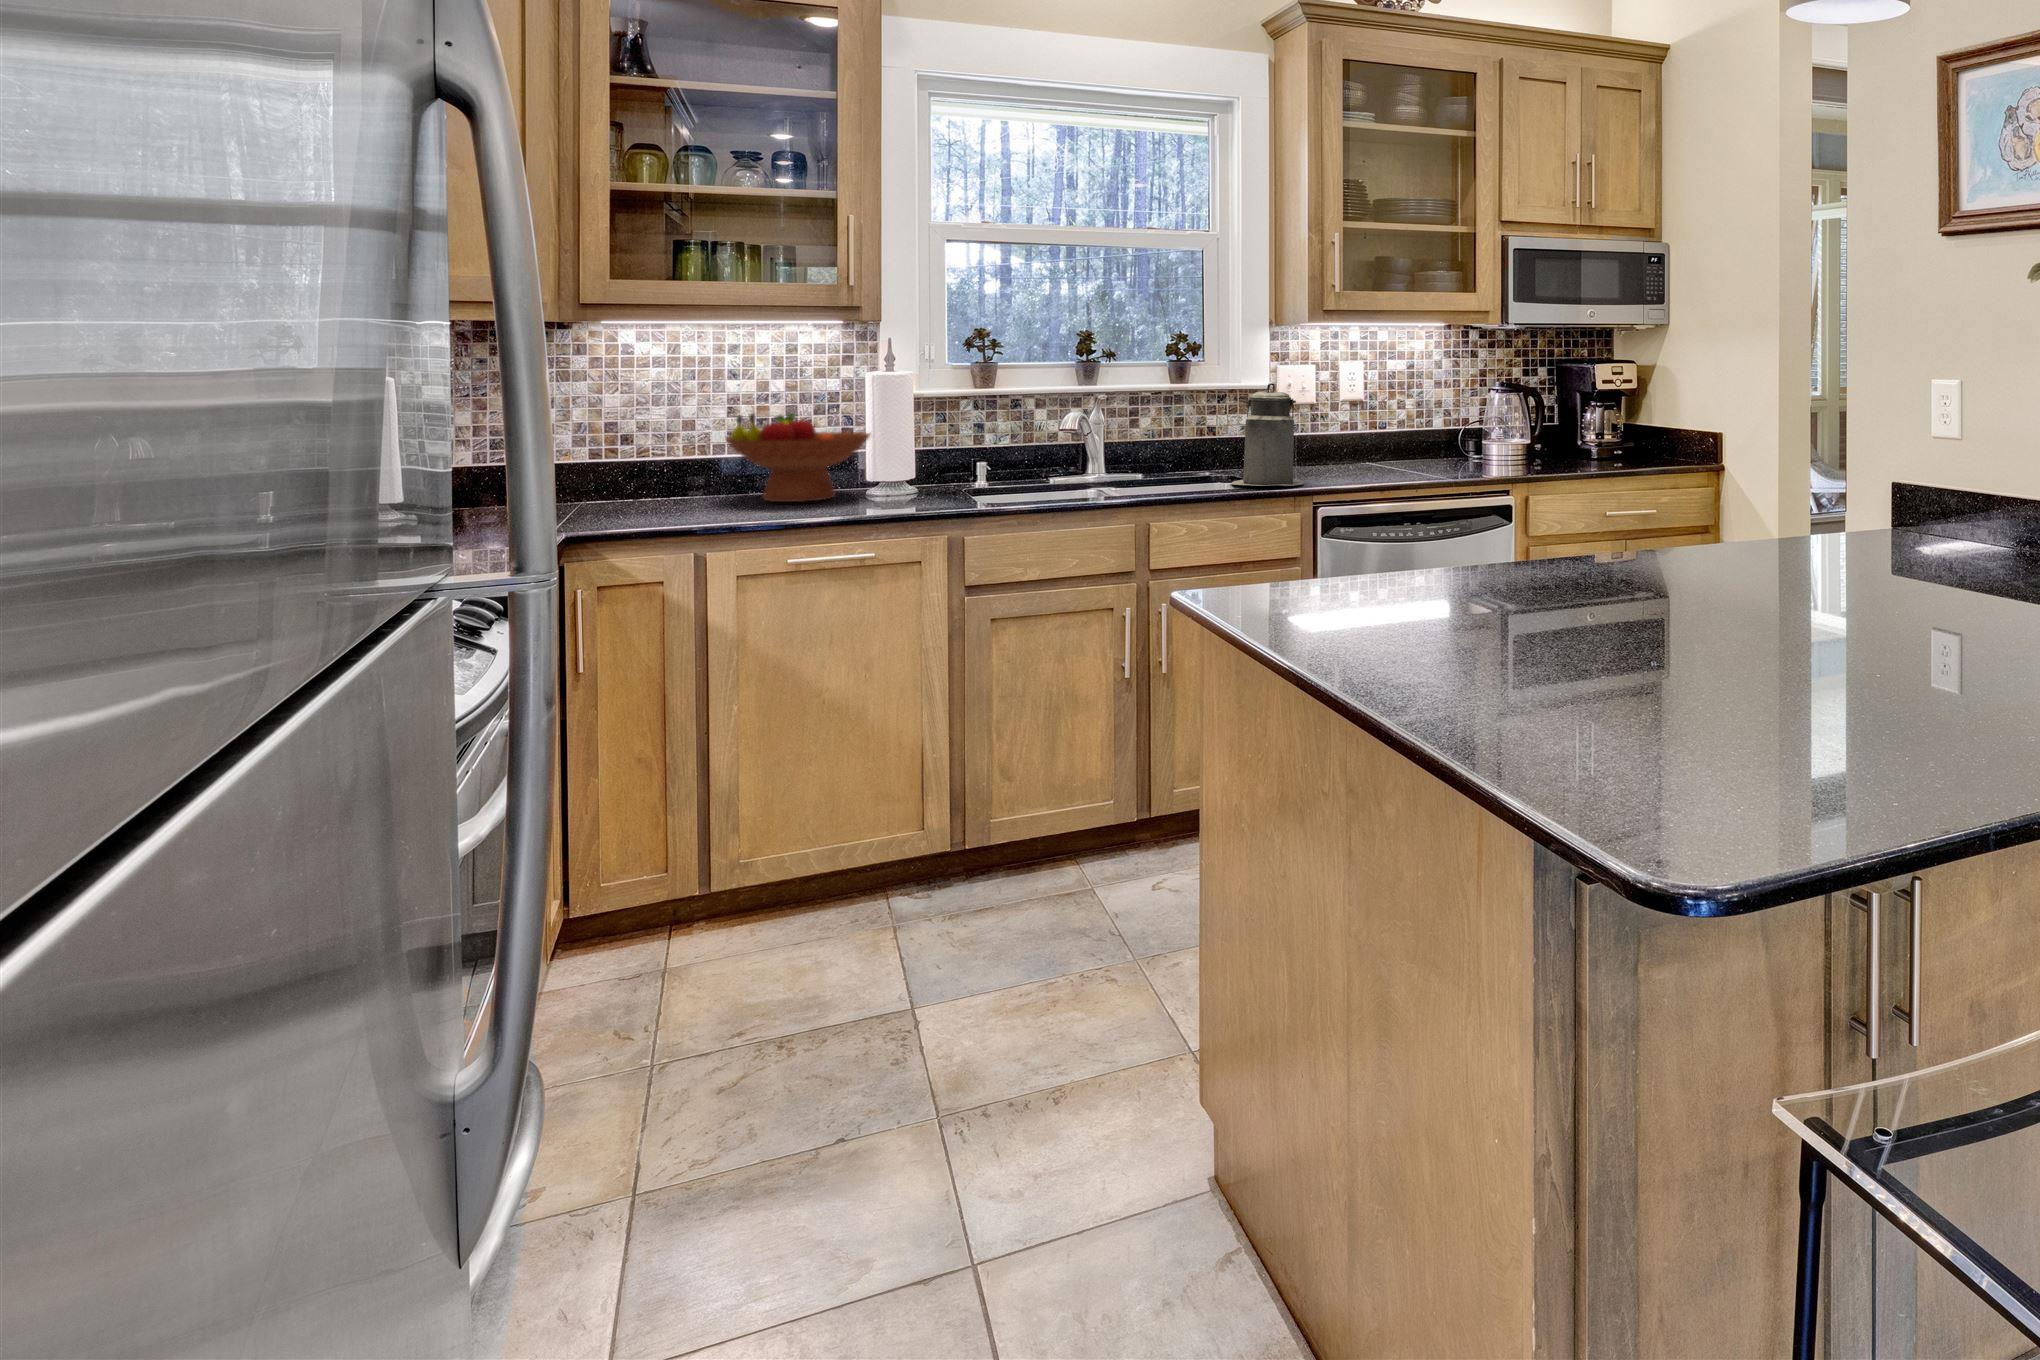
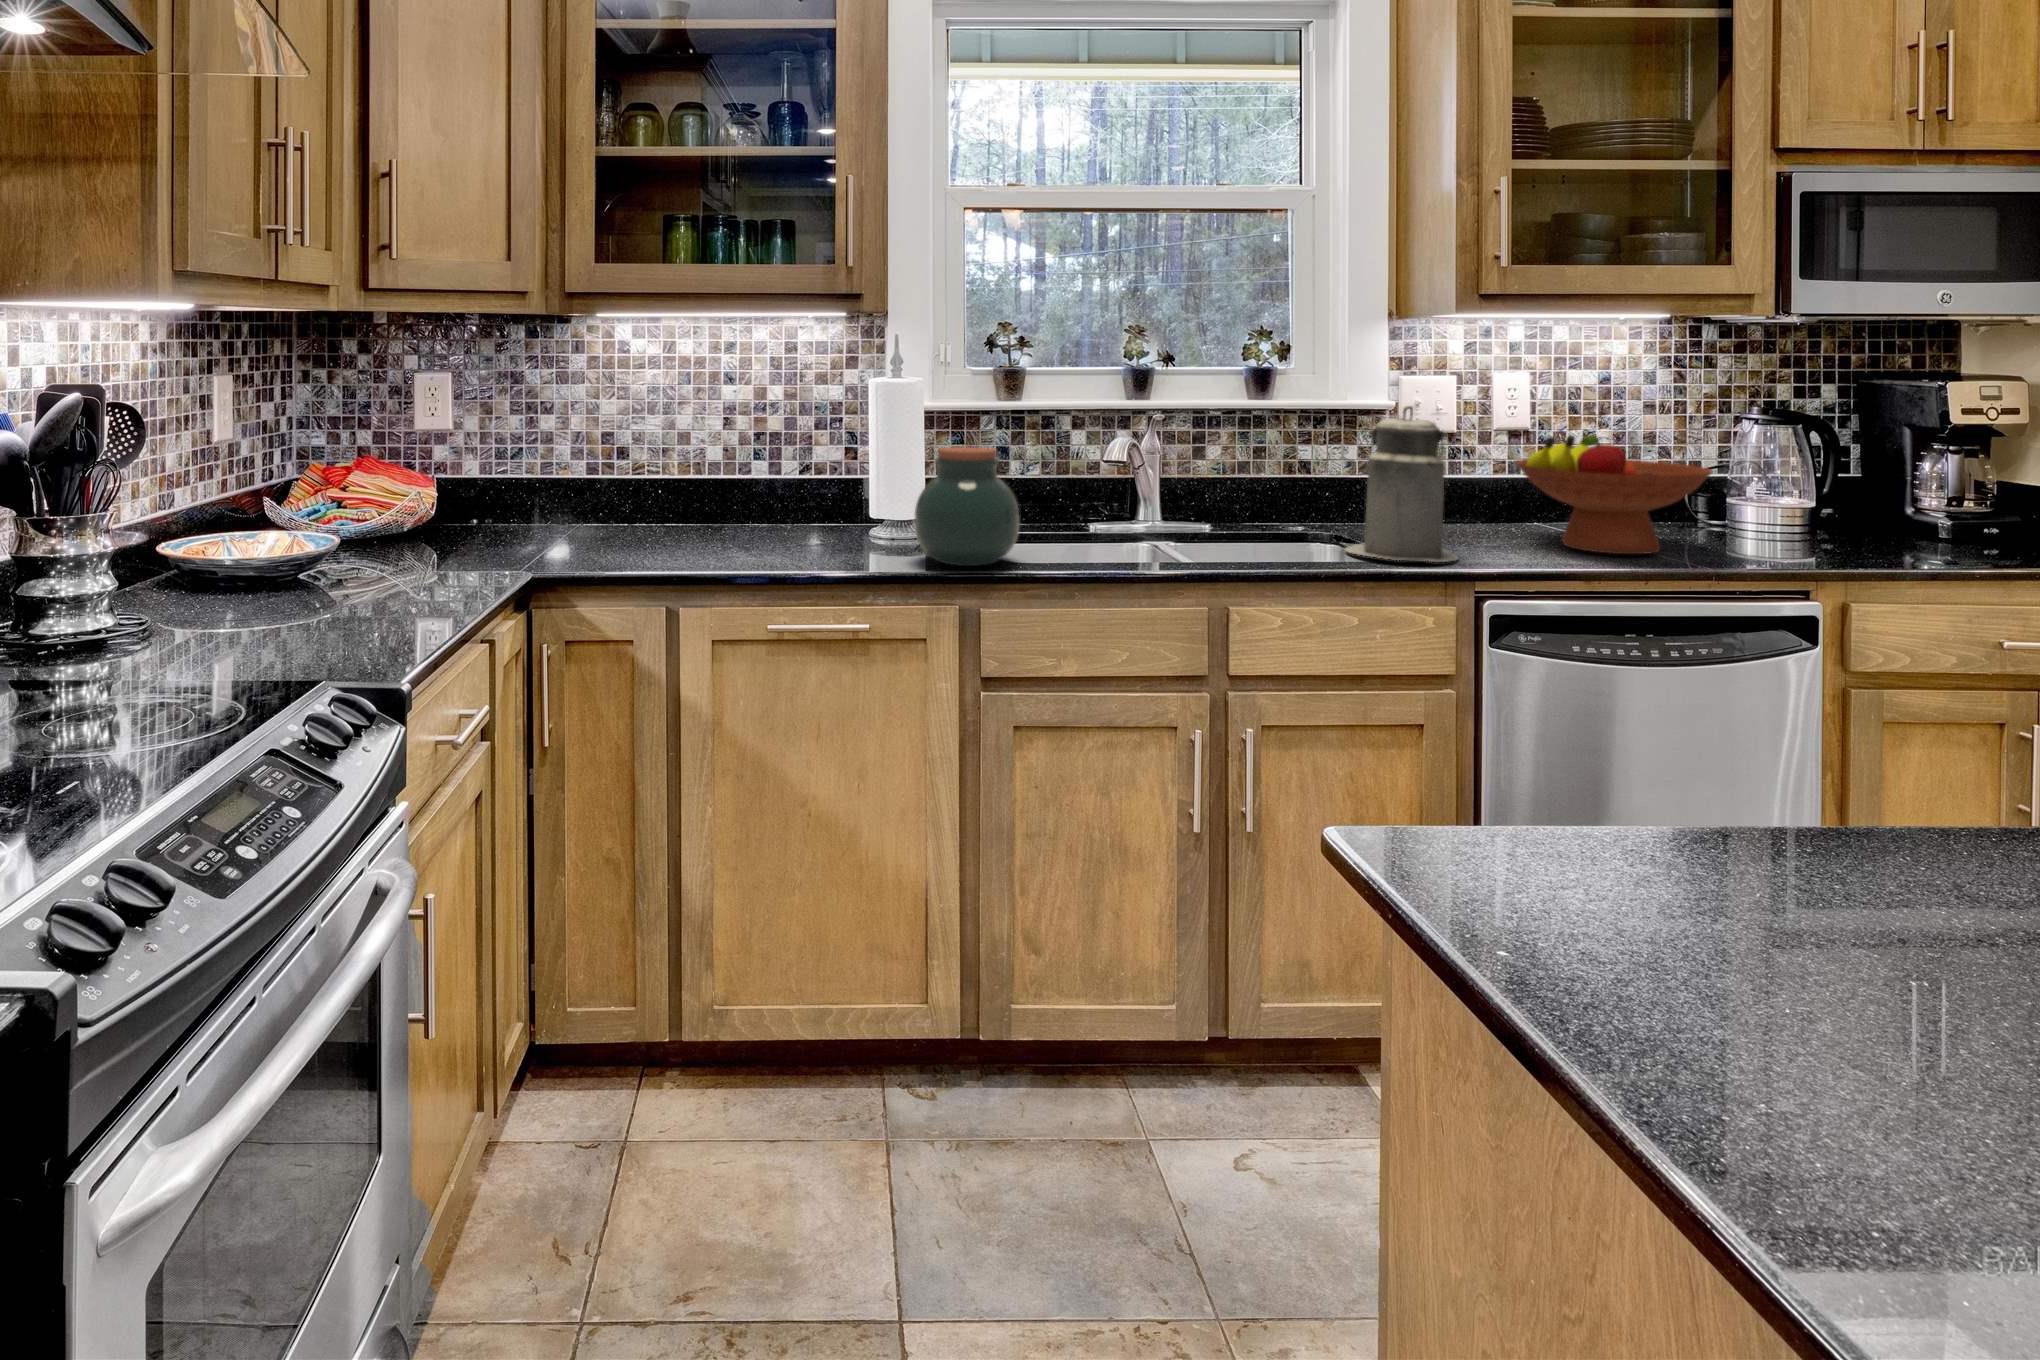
fruit bowl: present [726,414,870,502] -> present [1516,436,1713,554]
jar: none [914,420,996,507] -> present [915,447,1019,566]

